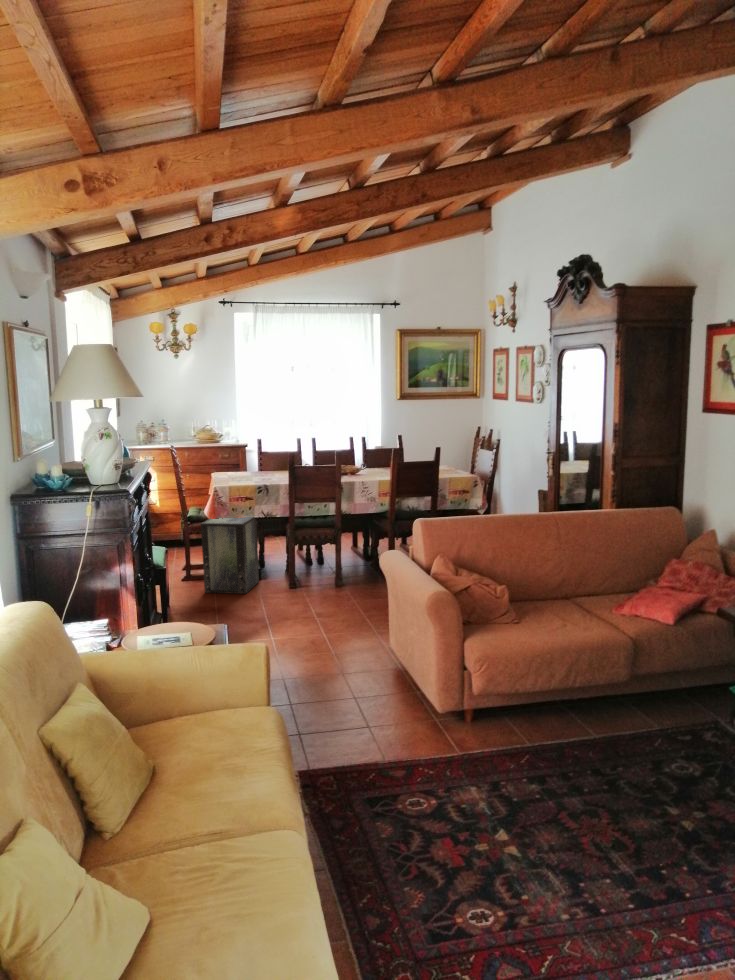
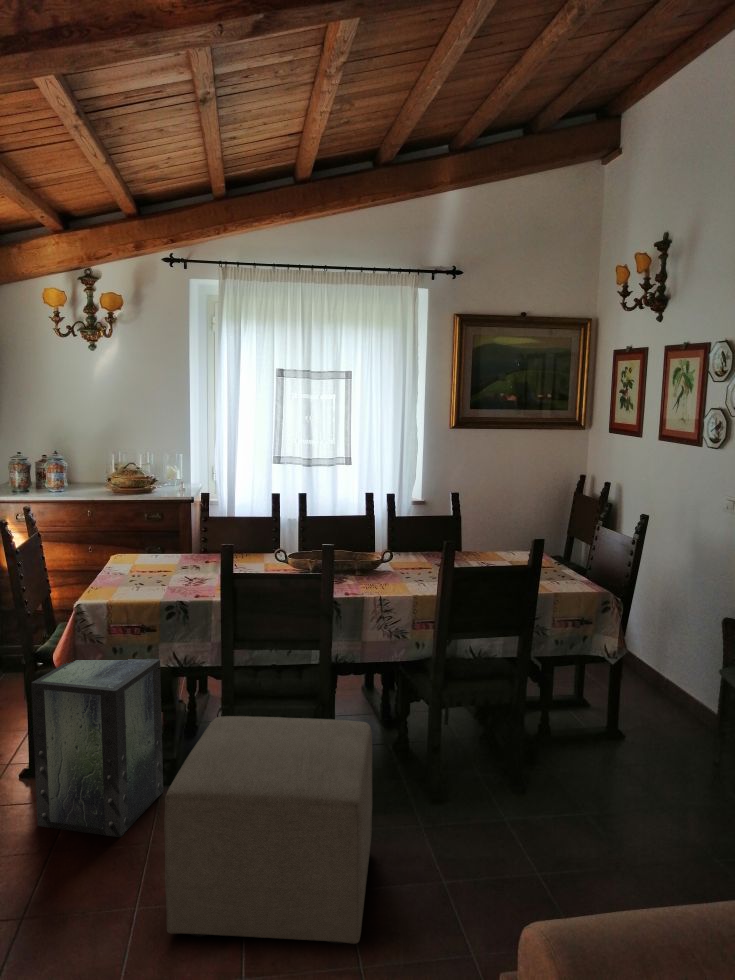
ottoman: none [280,532,363,613] -> present [164,716,372,945]

